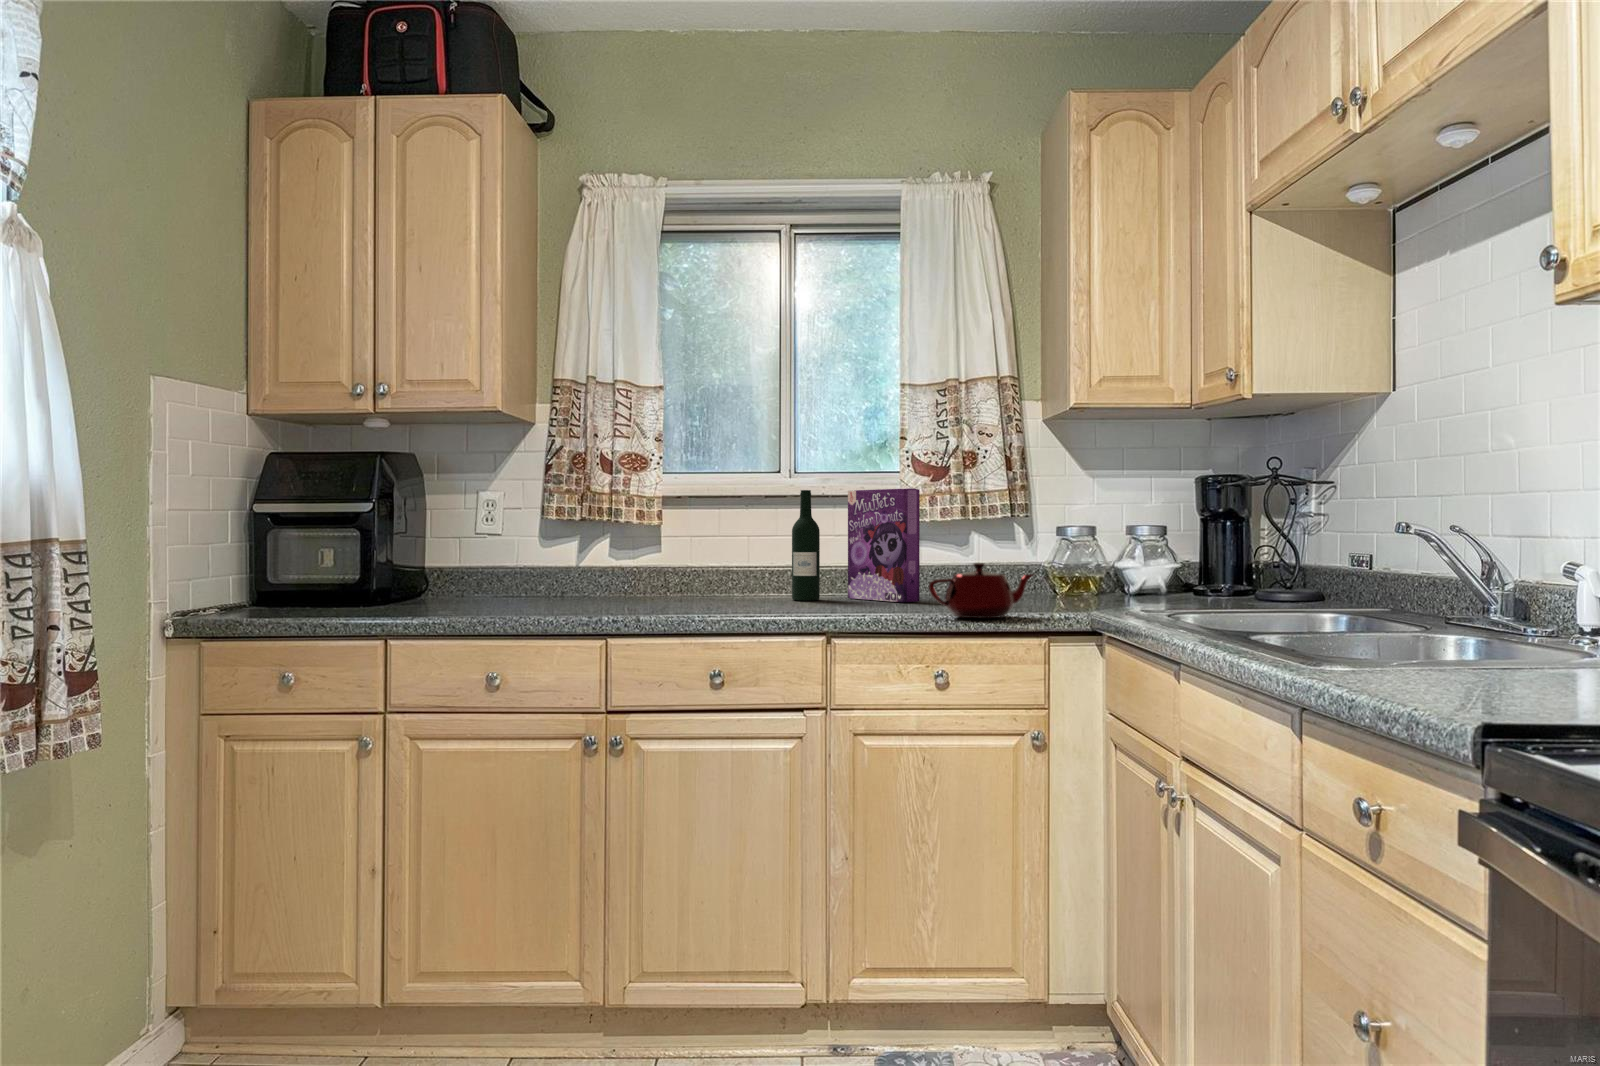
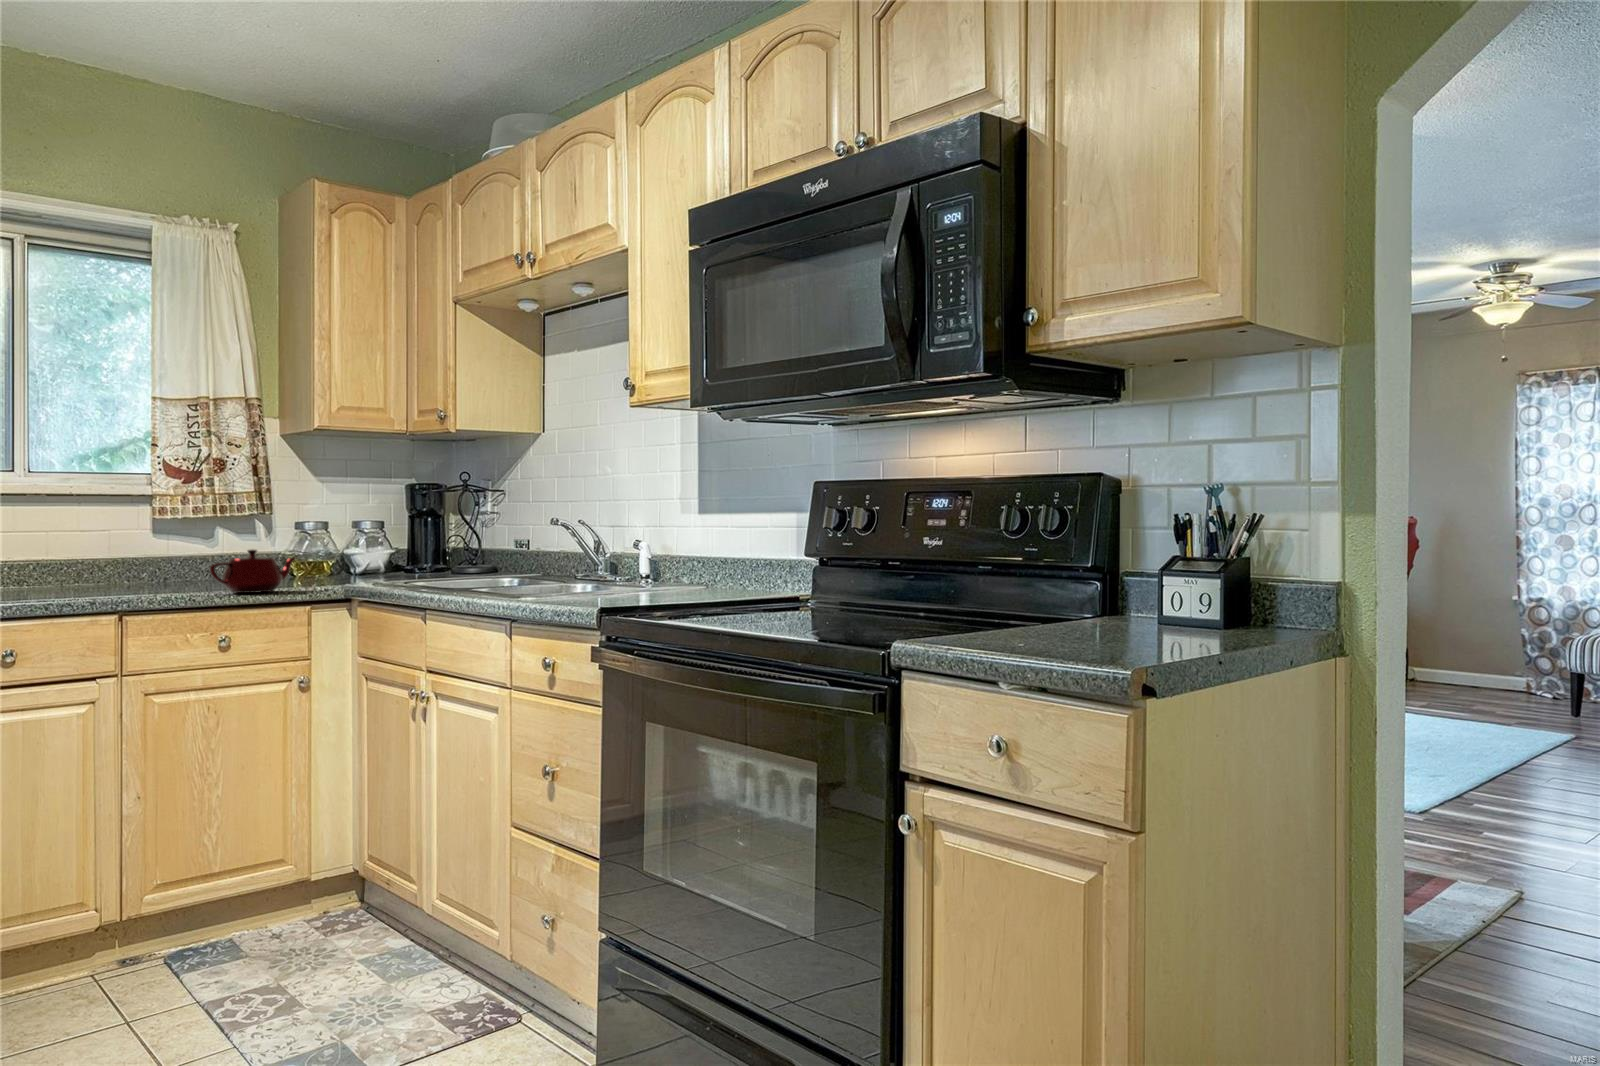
cereal box: present [848,488,920,602] -> none [96,489,176,587]
wine bottle: present [792,490,820,600] -> none [38,488,69,590]

